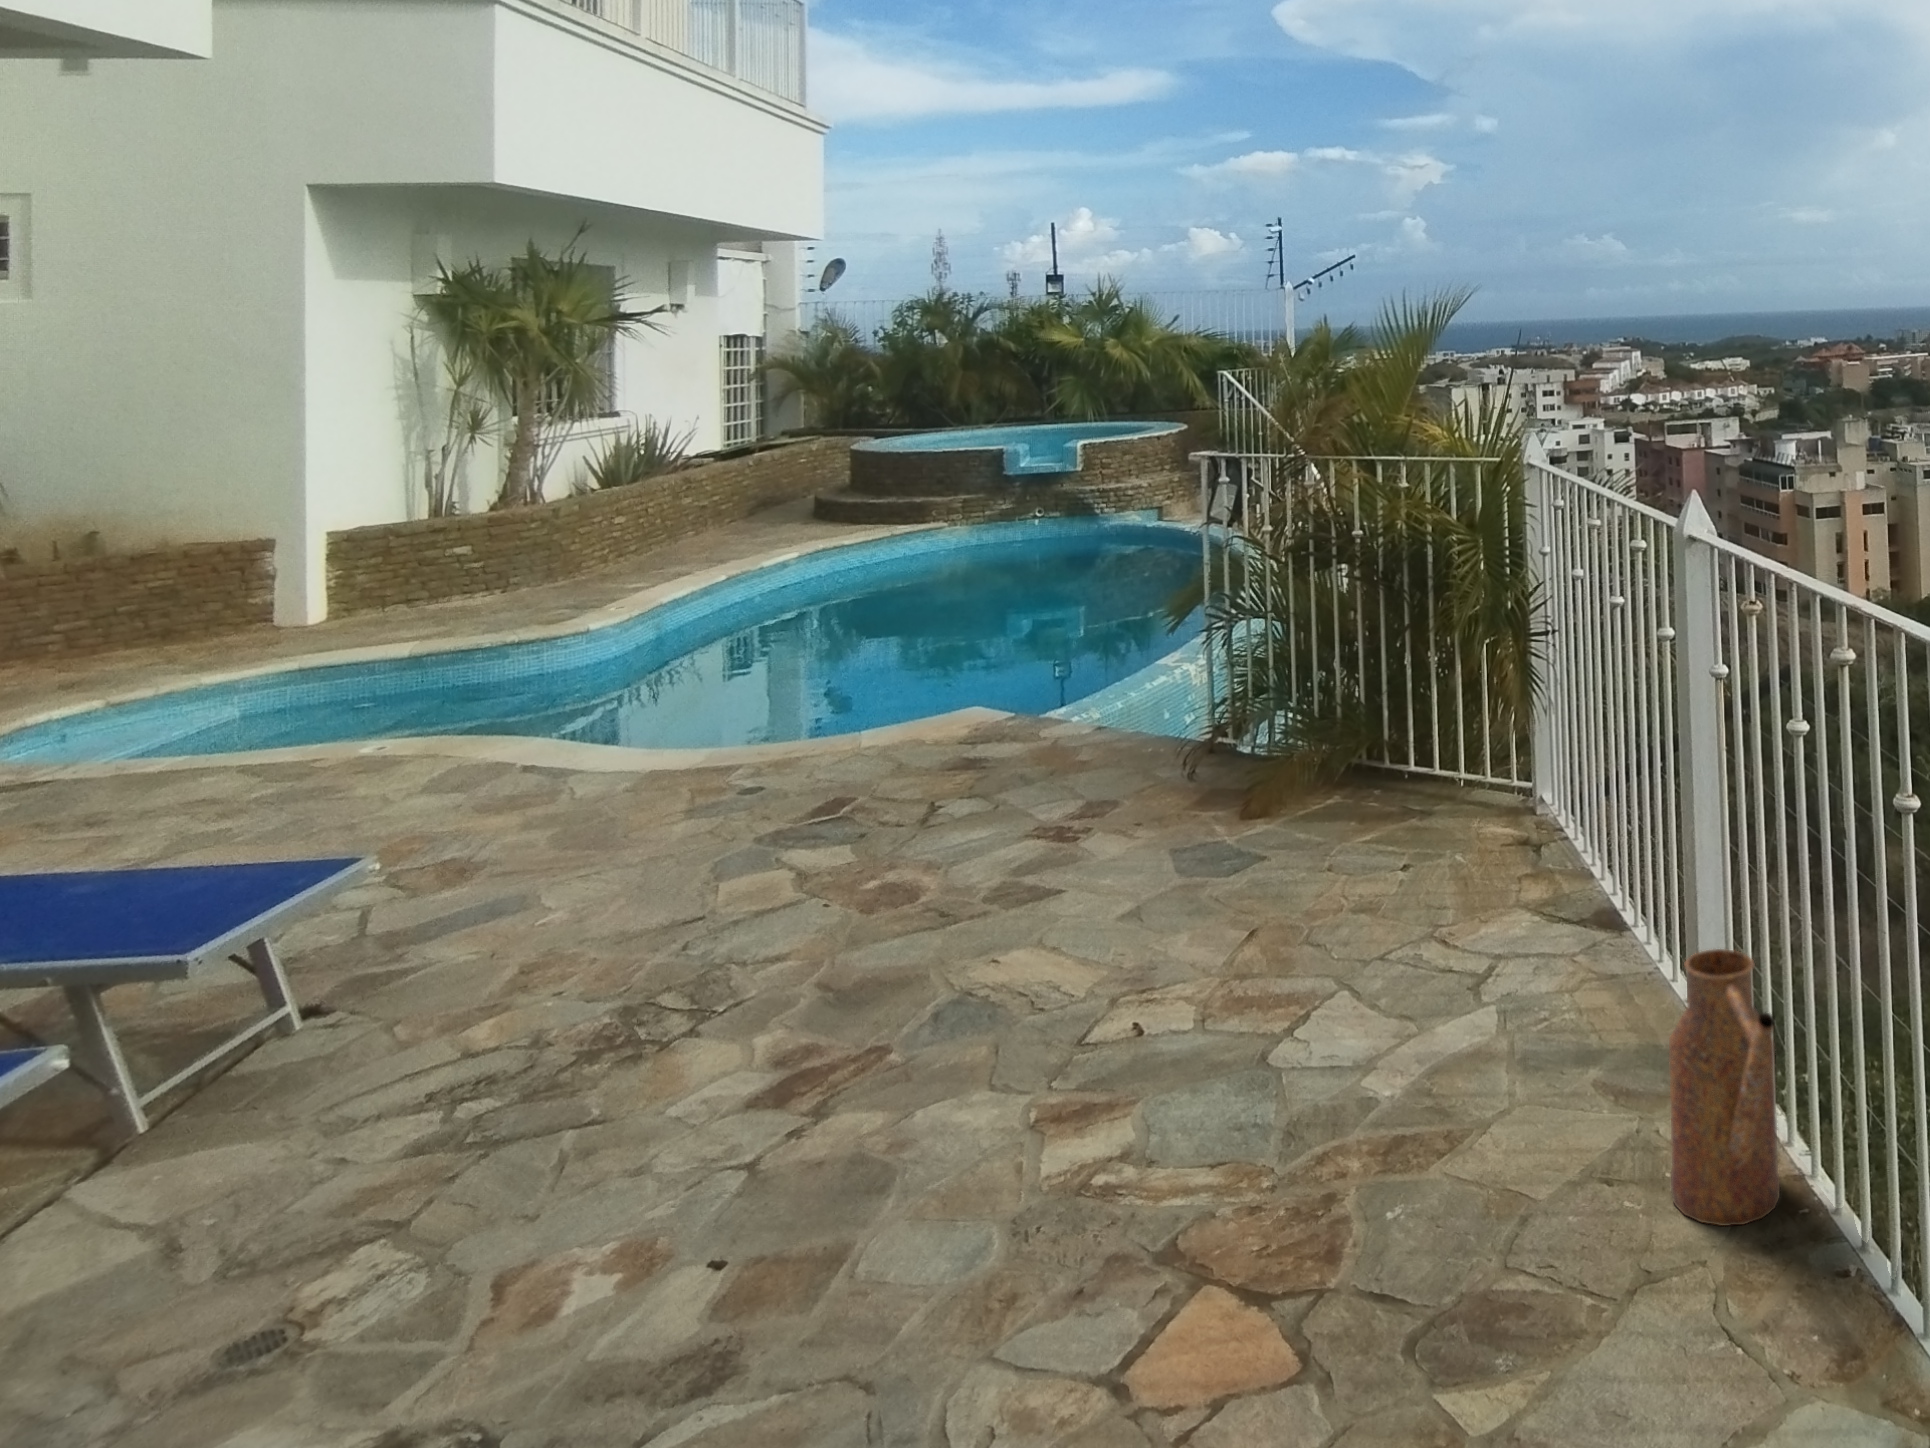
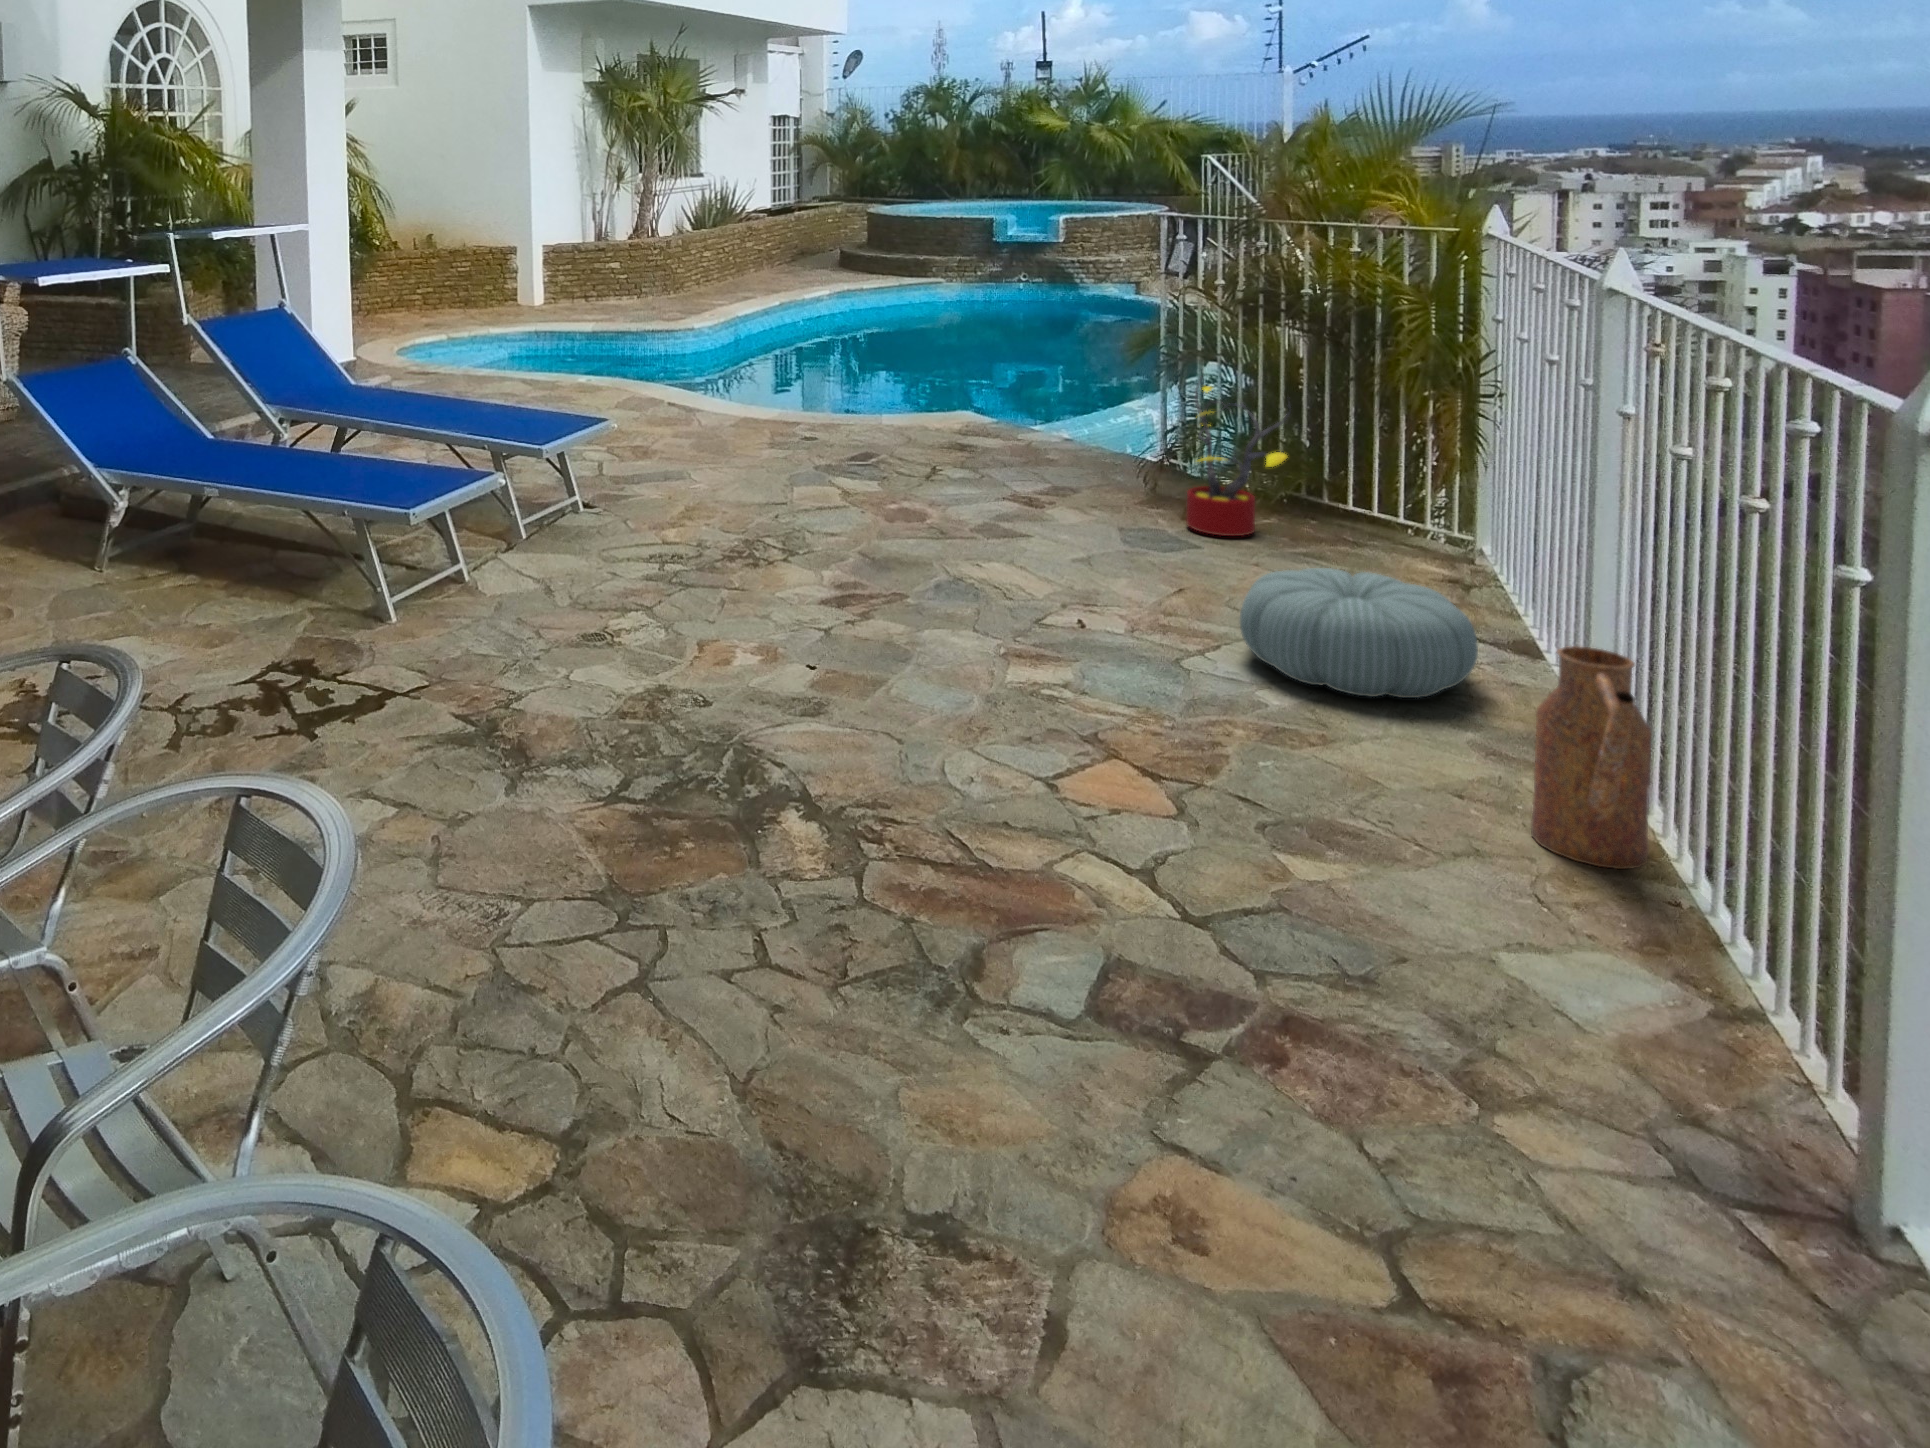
decorative plant: none [1248,640,1356,837] -> present [1186,386,1291,536]
pouf: none [1332,871,1572,1042] -> present [1240,568,1478,698]

